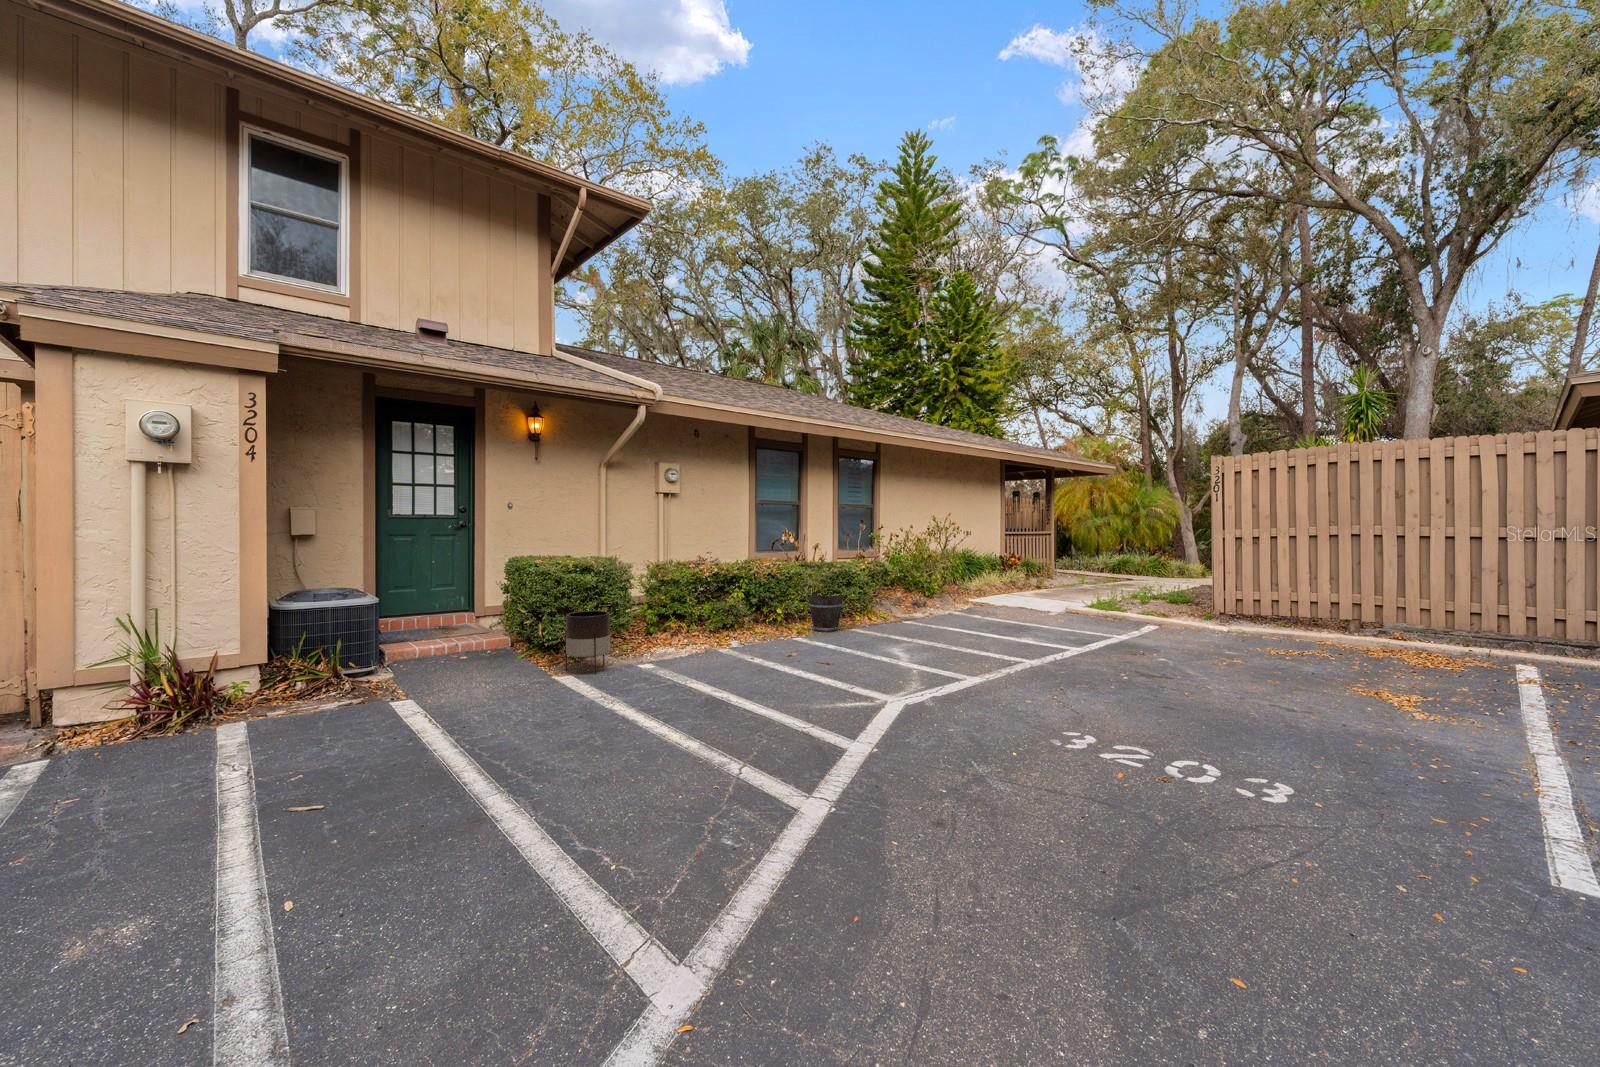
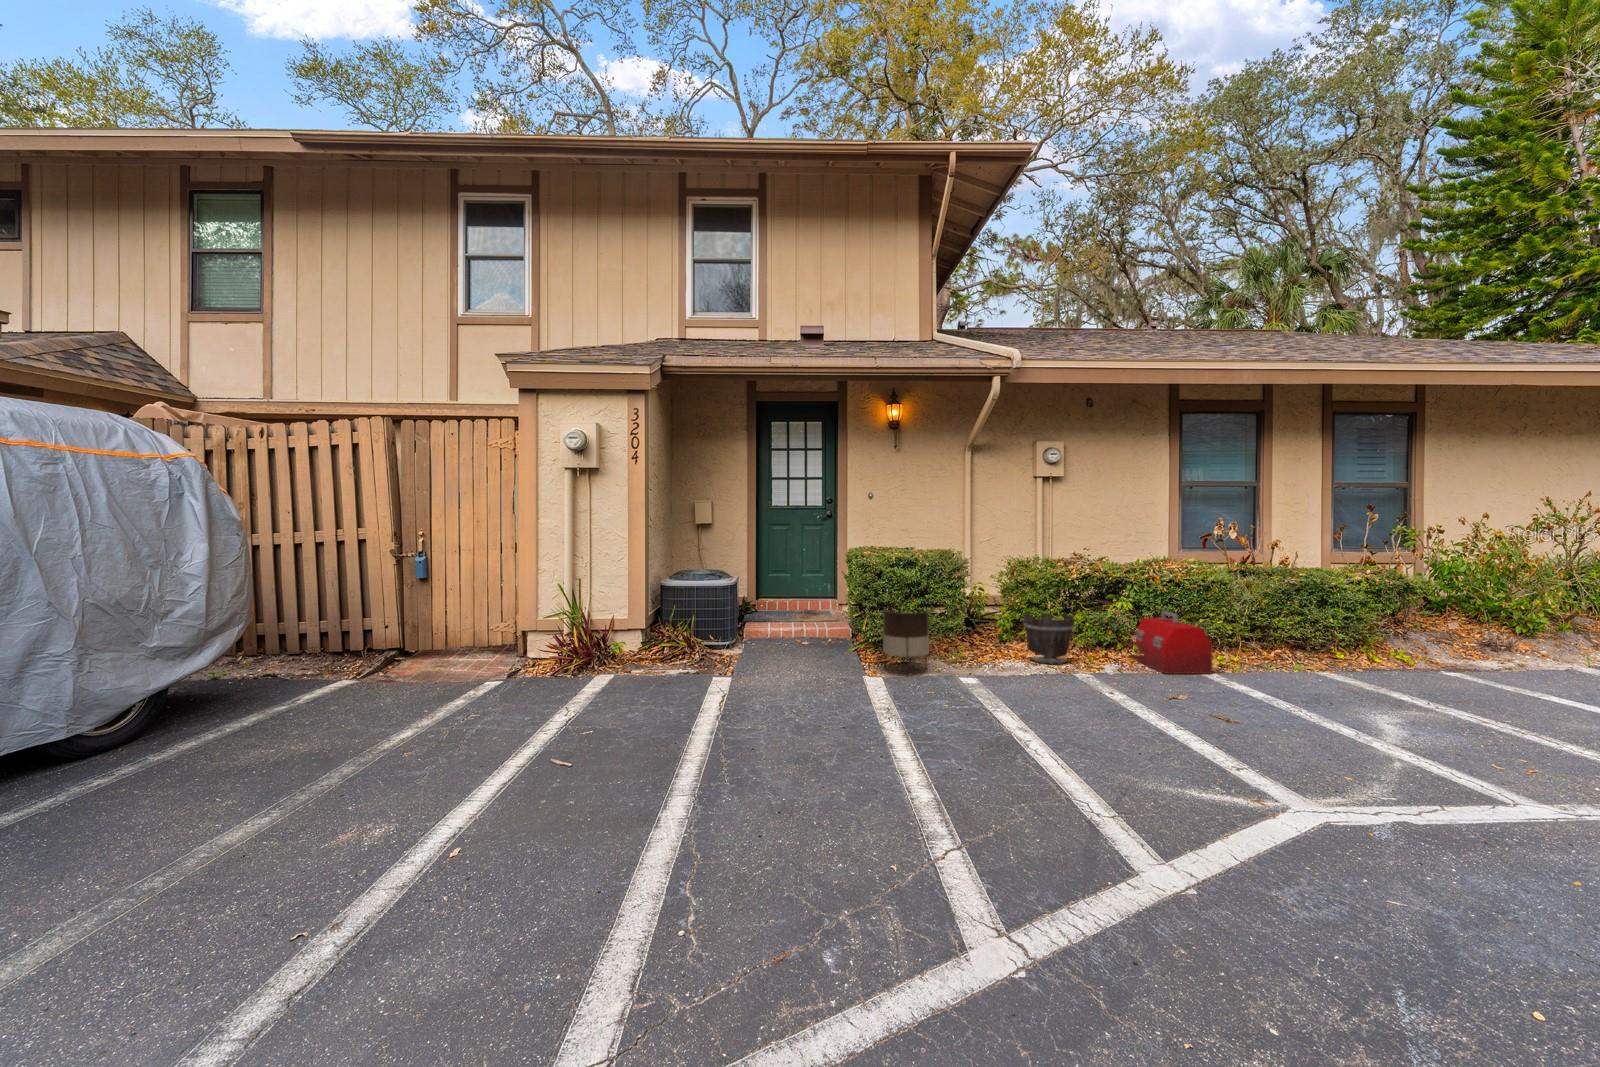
bucket: present [808,592,843,632] -> present [1023,613,1074,664]
toolbox: none [746,597,800,642] -> present [1131,611,1212,674]

